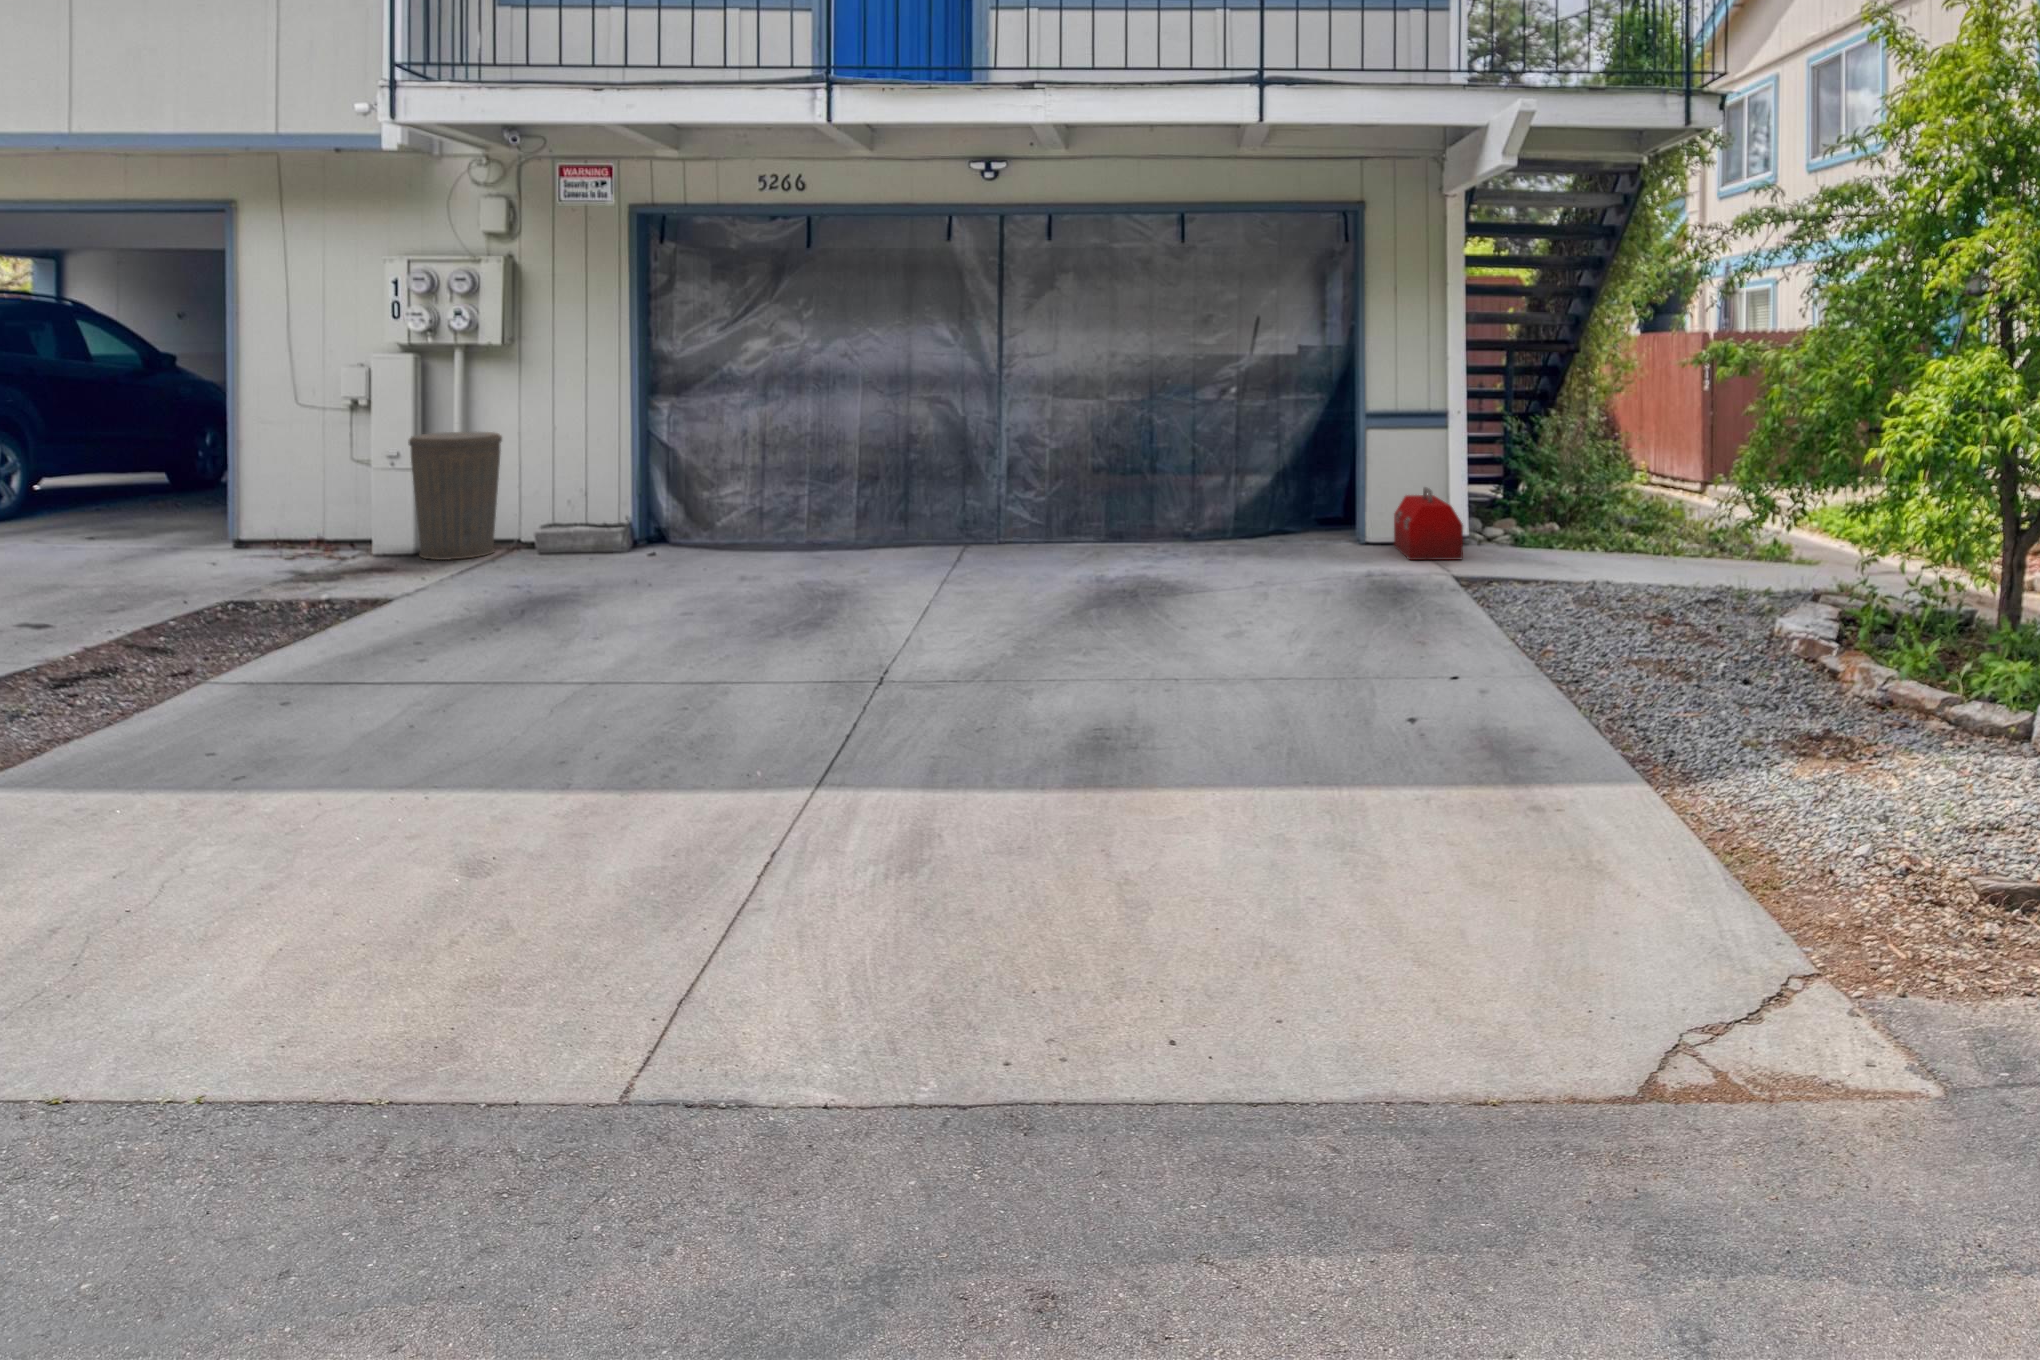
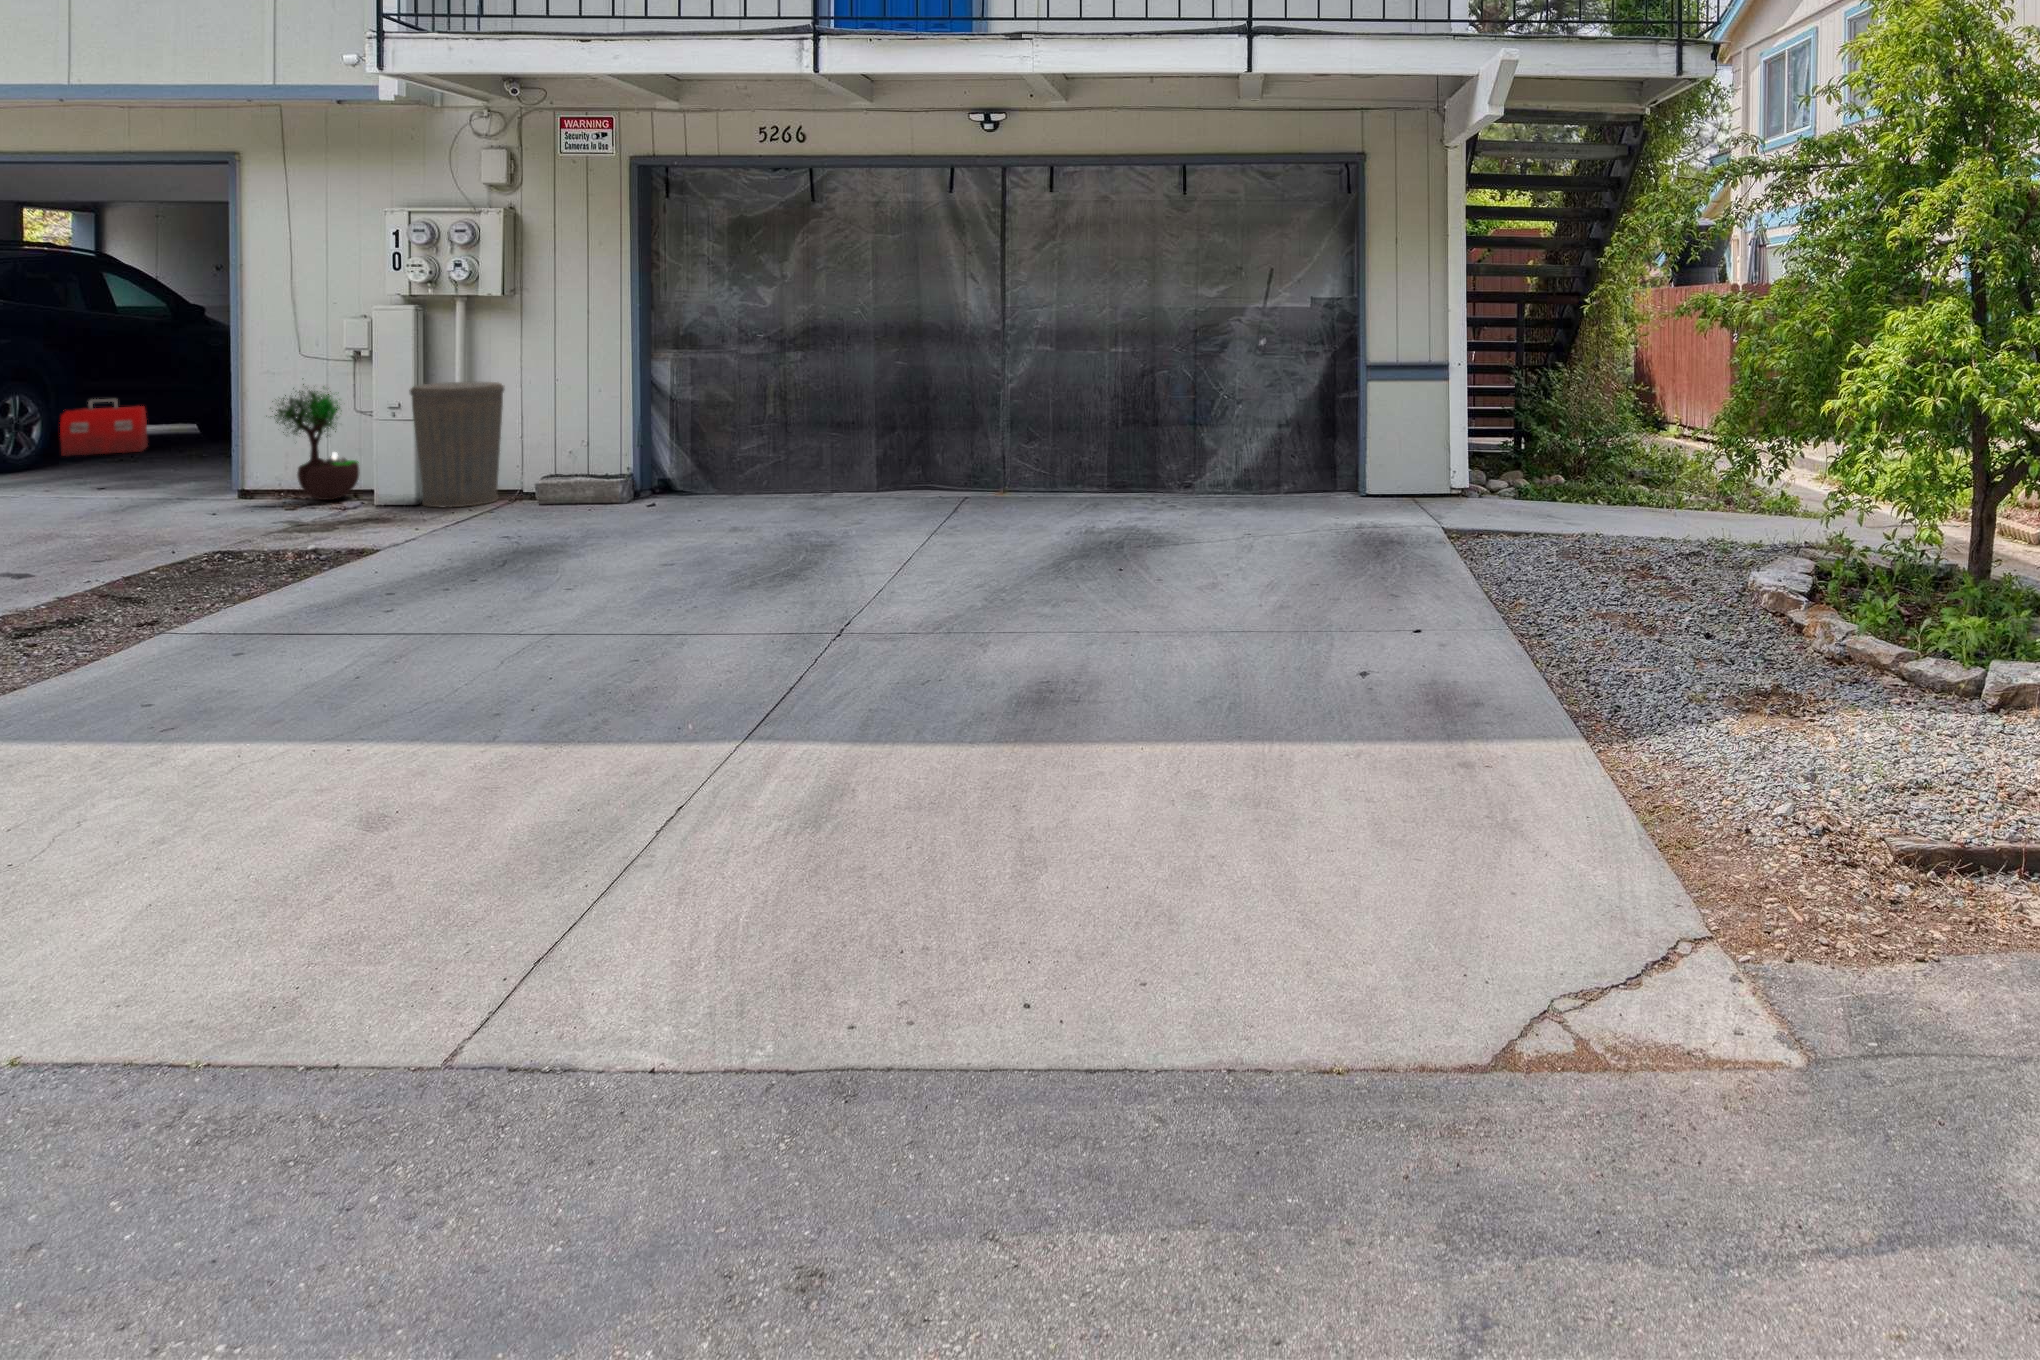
potted tree: none [261,428,354,553] -> present [266,384,359,500]
toolbox: present [1394,487,1463,560] -> present [60,399,148,456]

